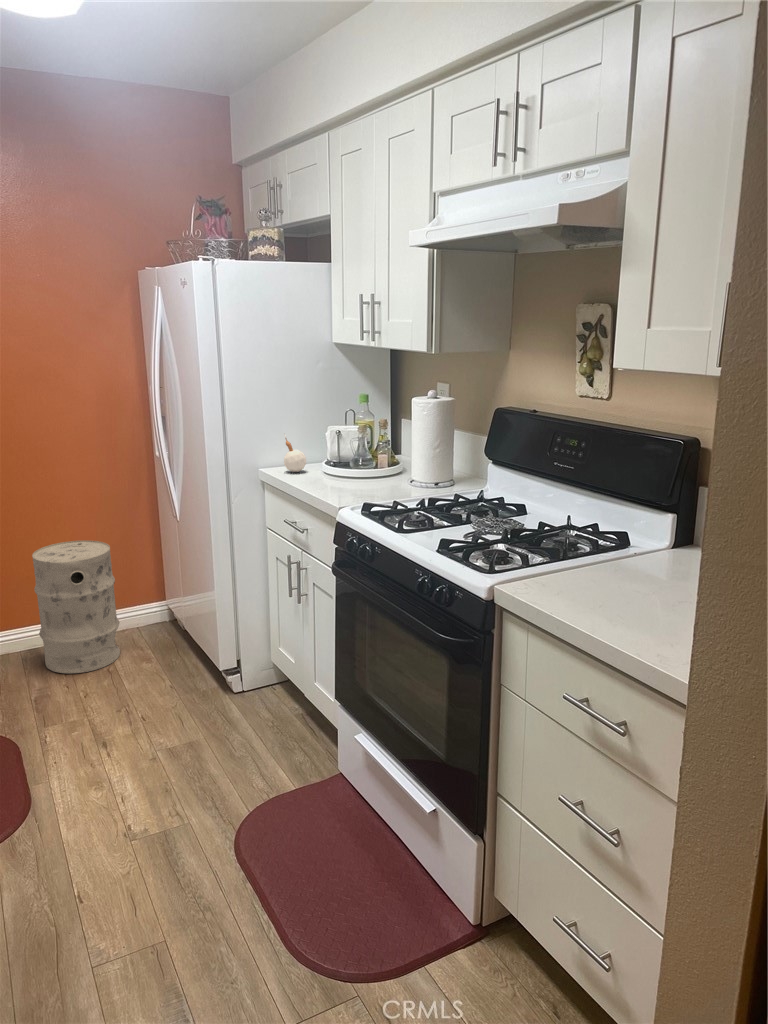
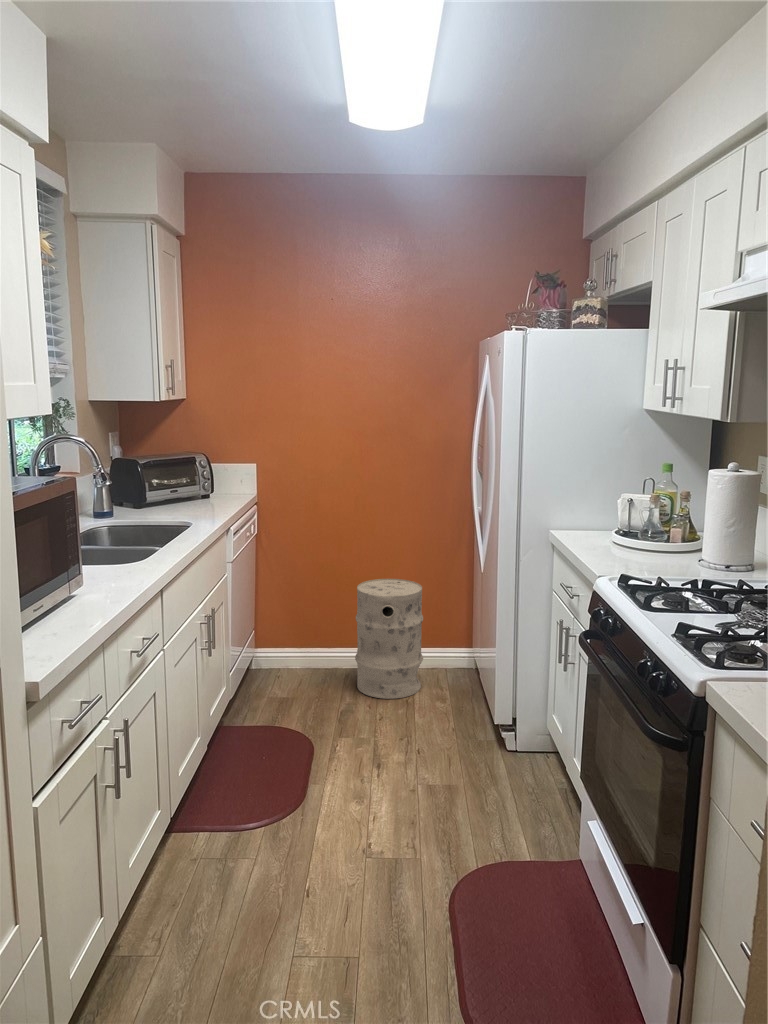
candle: present [284,438,306,472] -> none [575,498,597,538]

